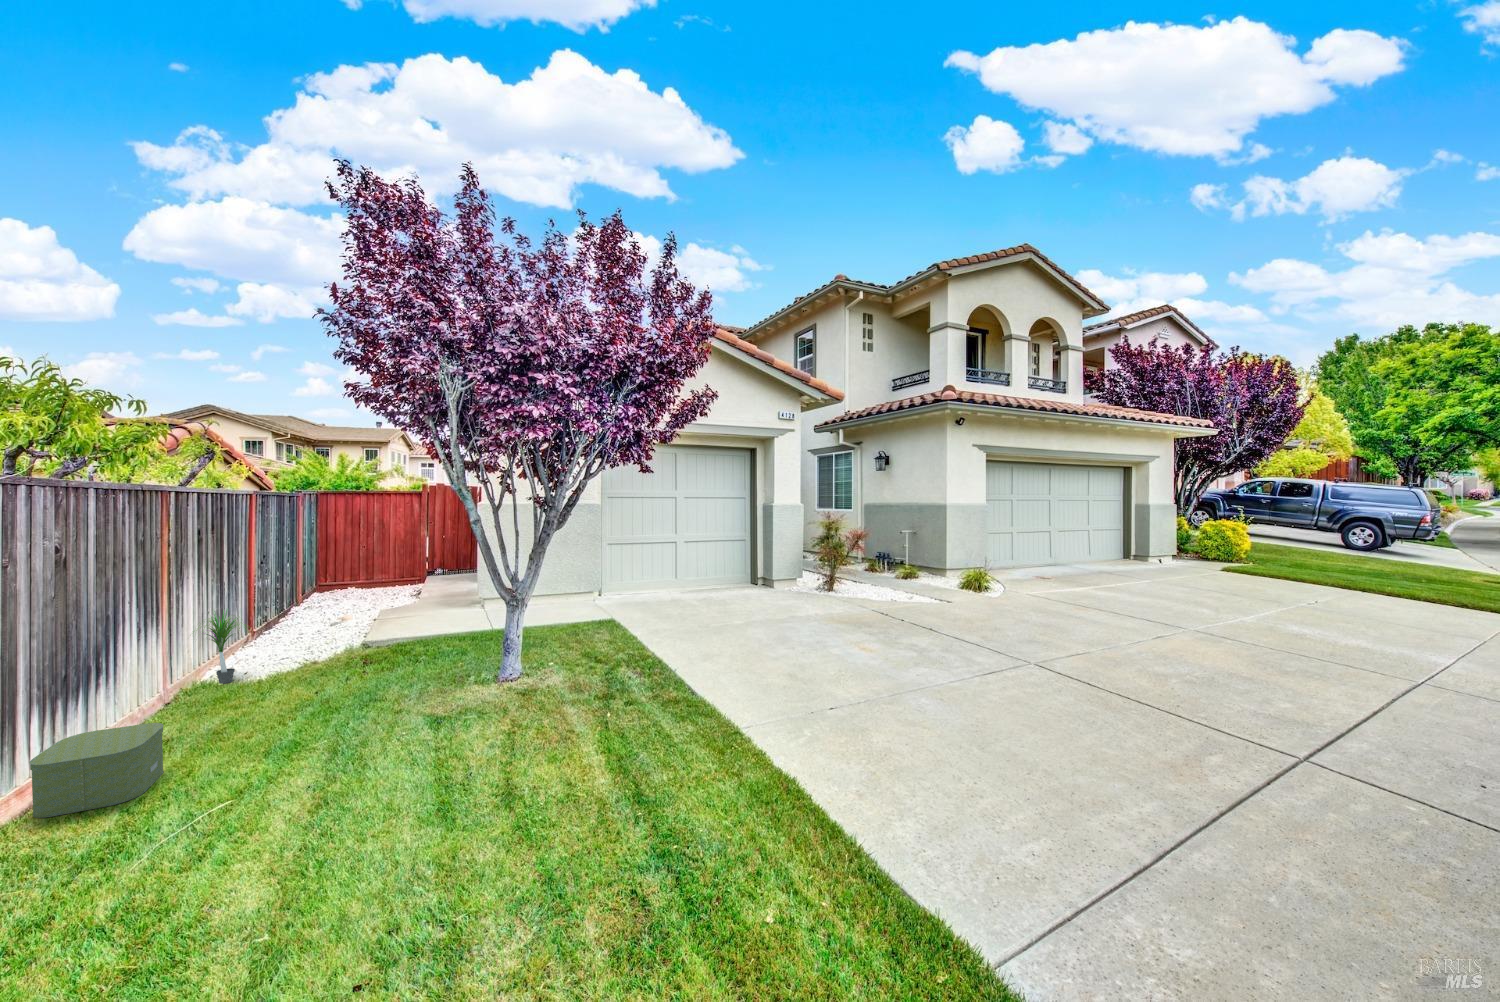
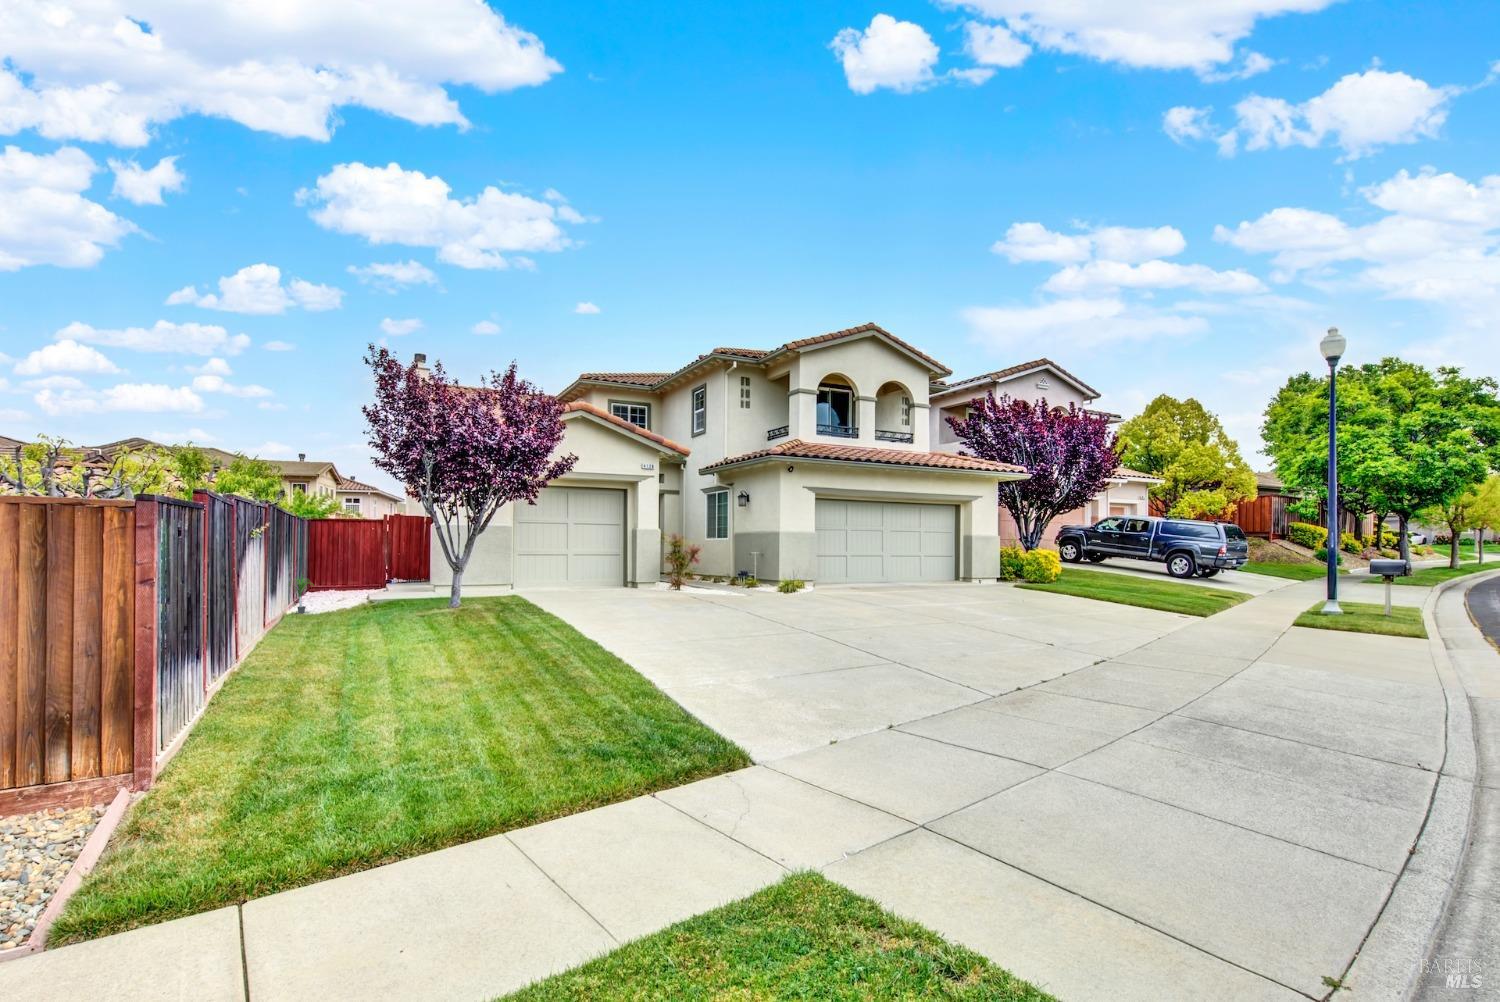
storage box: present [29,723,164,818] -> none [268,609,306,635]

